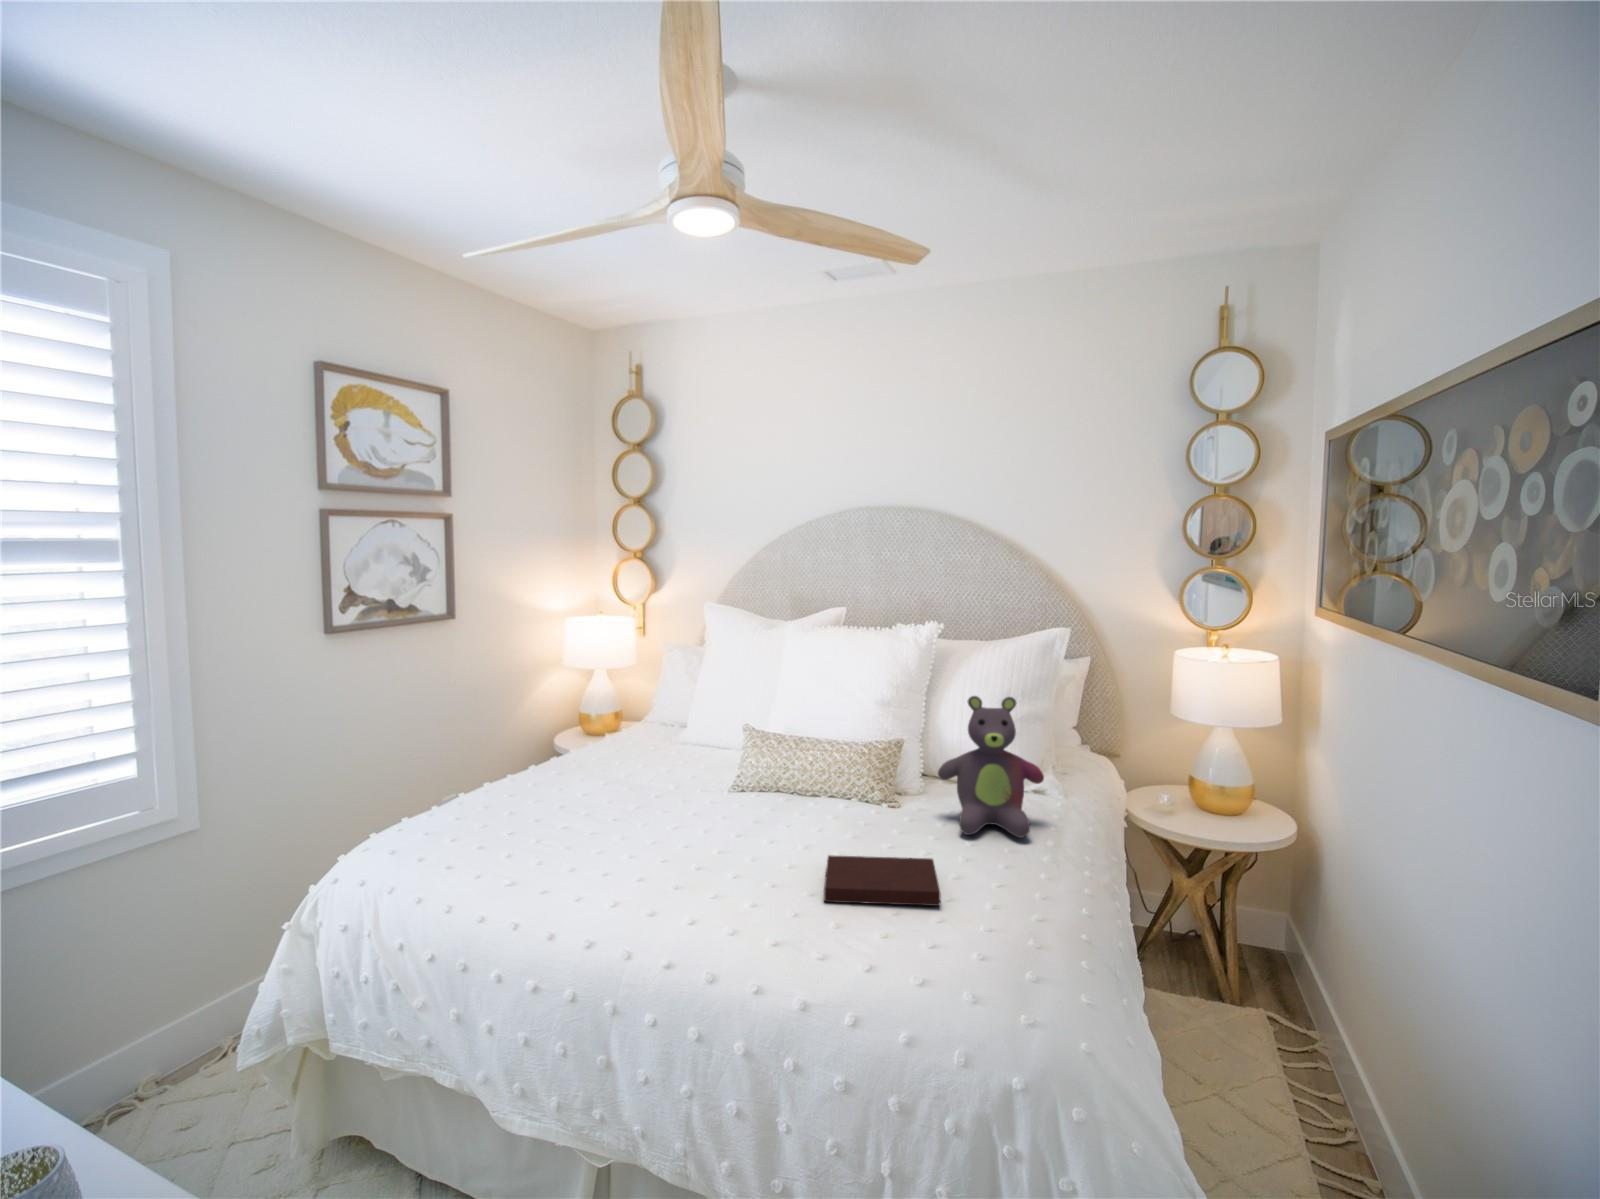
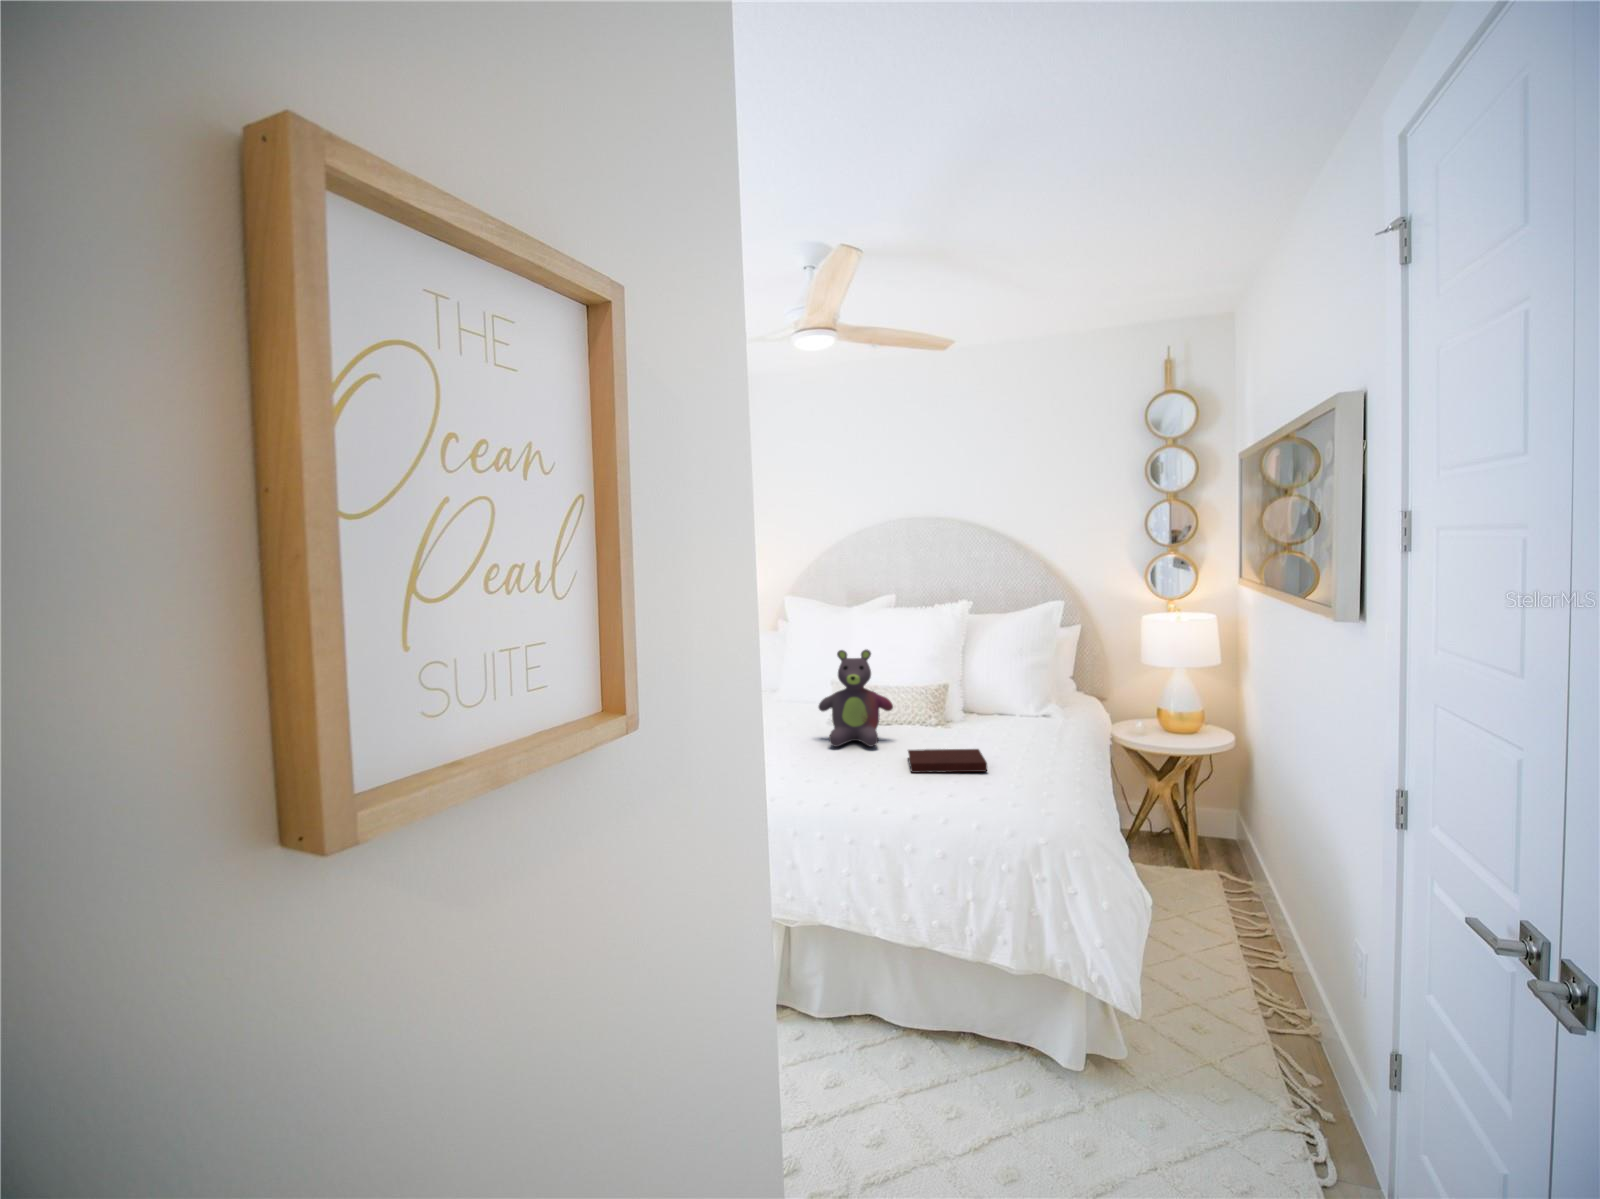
stuffed bear: present [938,696,1044,838] -> present [819,649,893,747]

